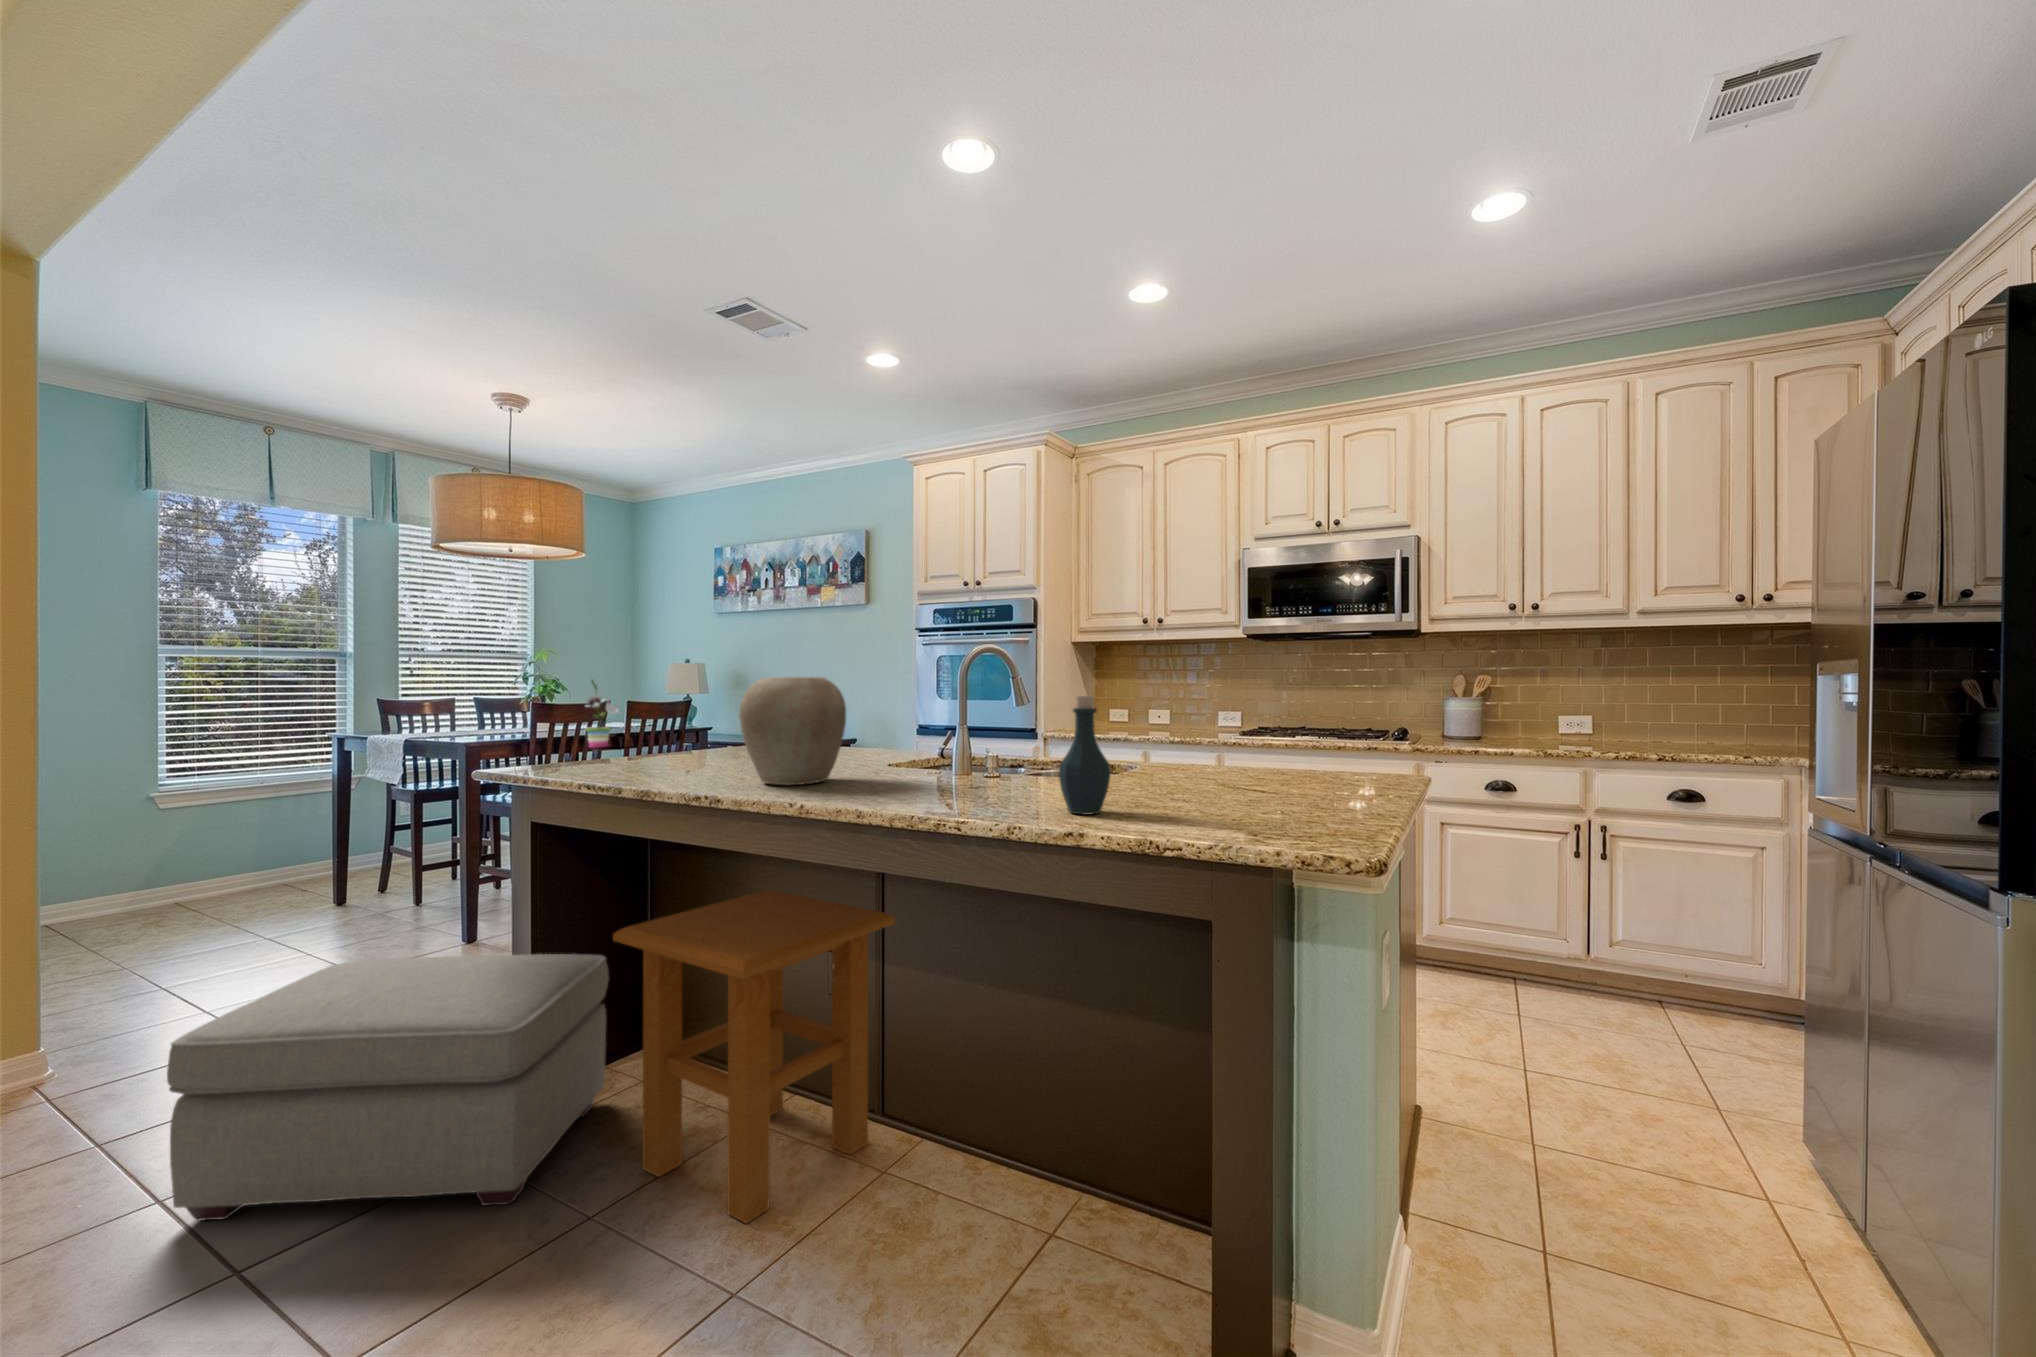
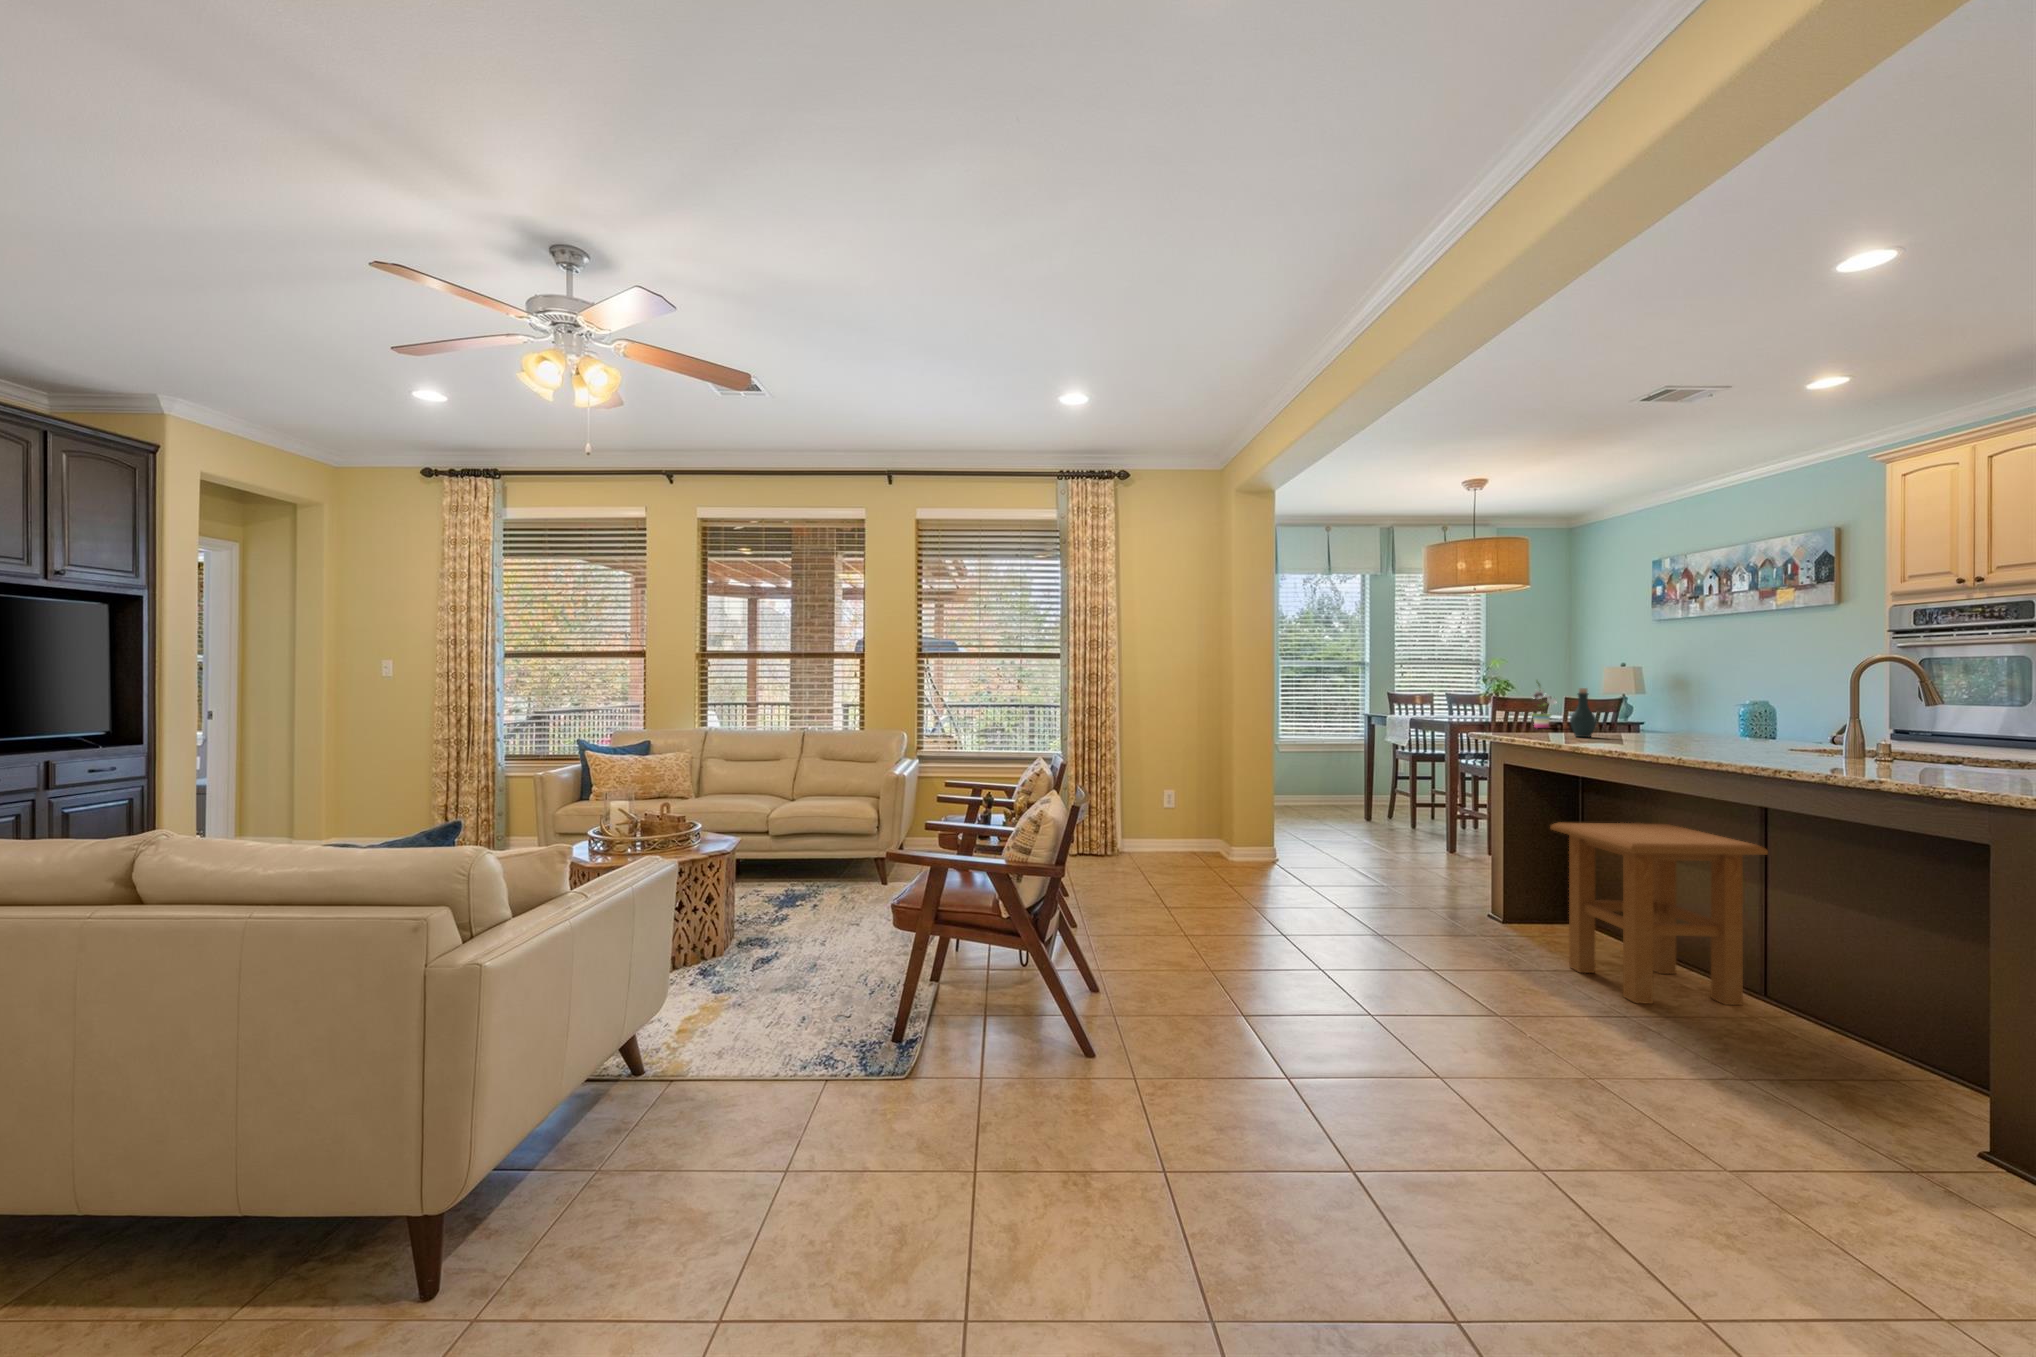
vase: present [739,677,846,785] -> none [1640,677,1733,751]
bottle: present [1058,696,1111,815] -> present [1570,688,1596,737]
ottoman: present [167,954,609,1221] -> none [1342,825,1548,956]

